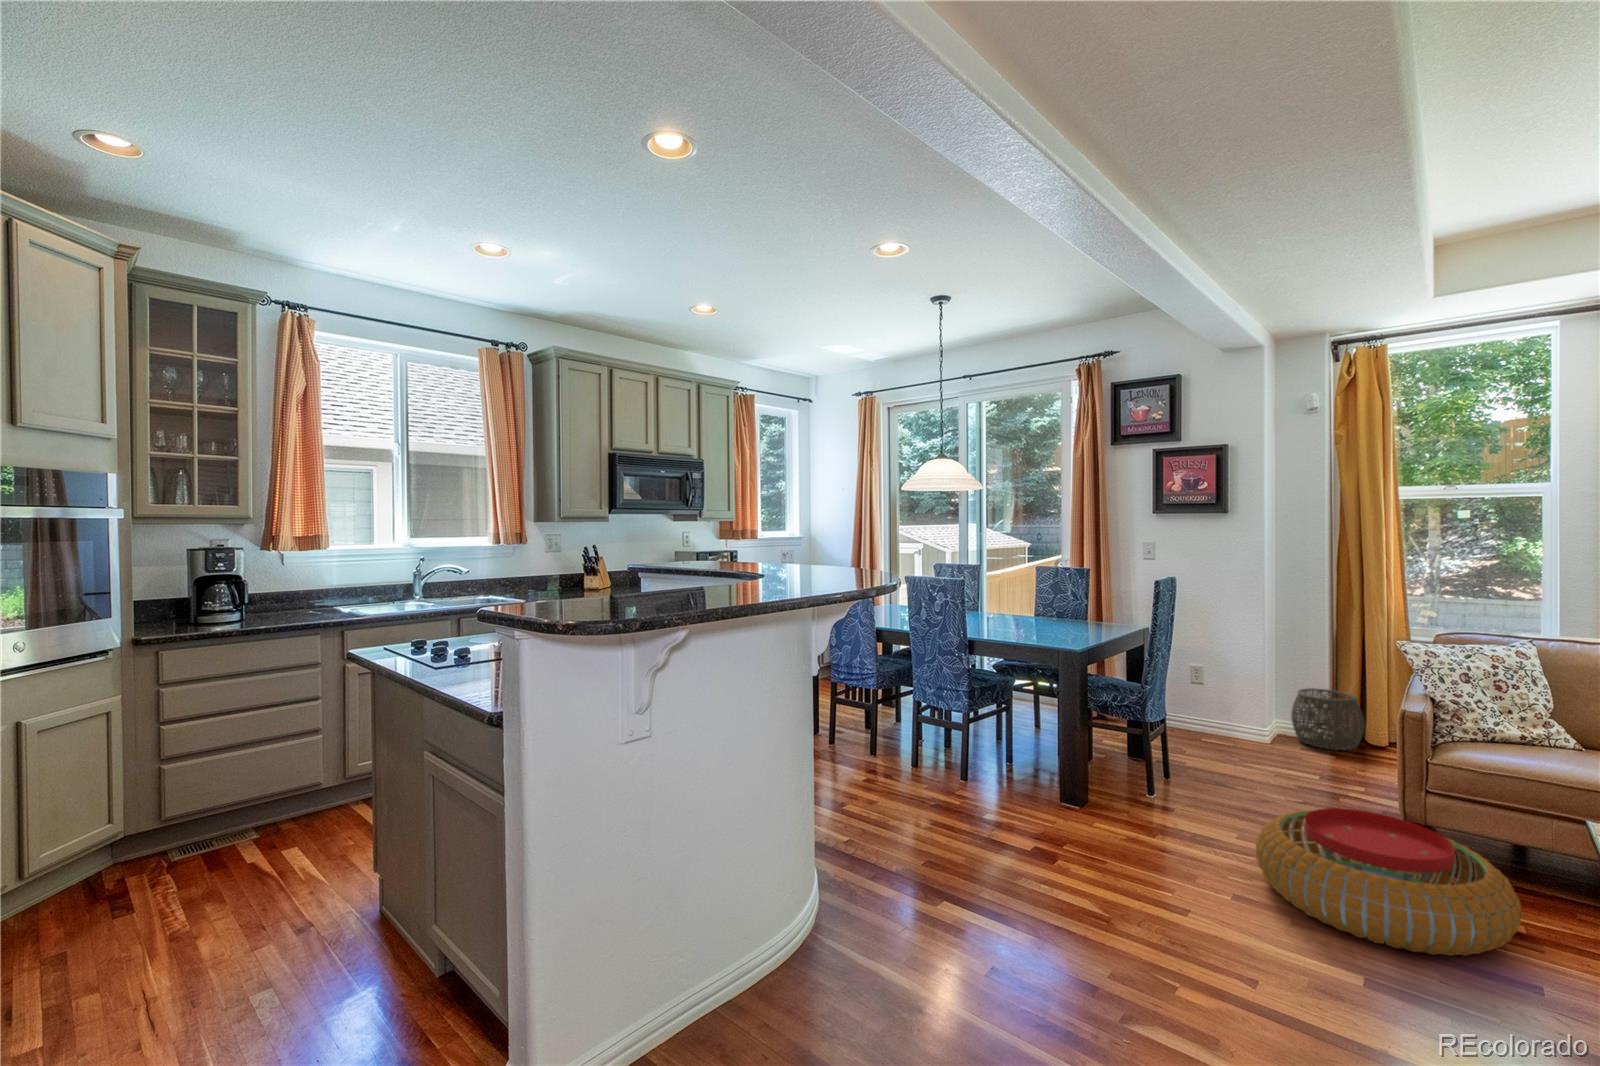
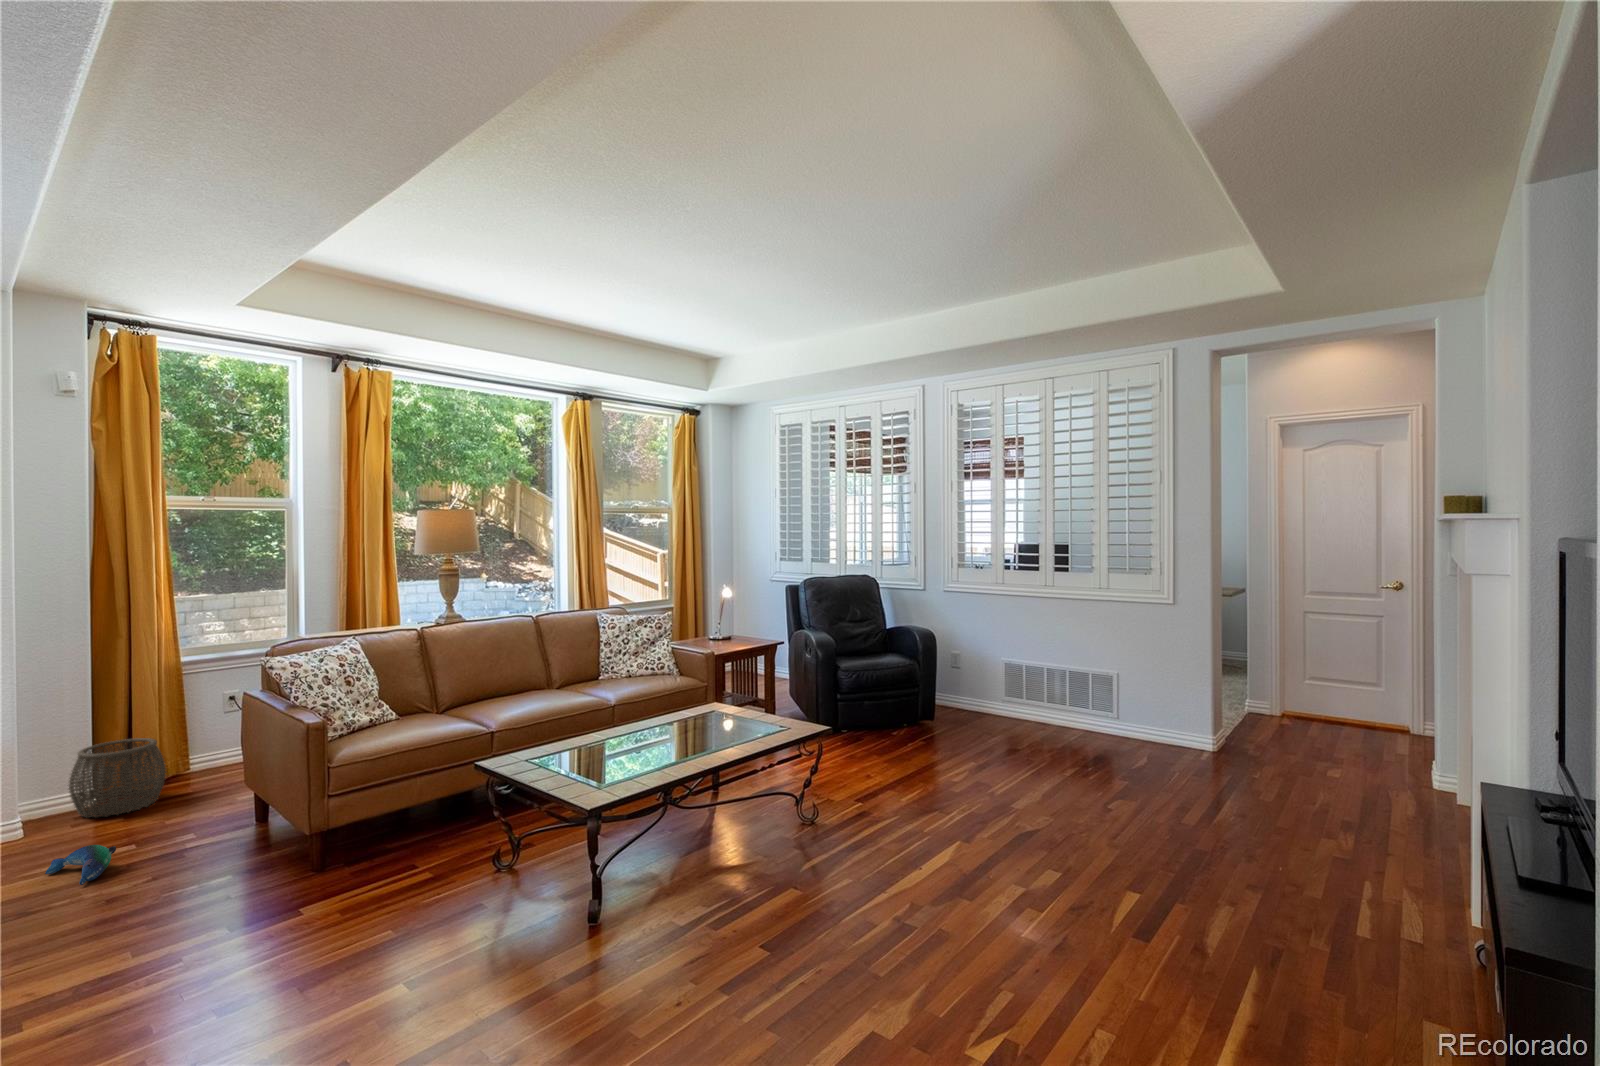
plush toy: none [1243,756,1283,781] -> present [45,845,116,885]
pouf: present [1256,808,1521,956] -> none [204,825,450,973]

